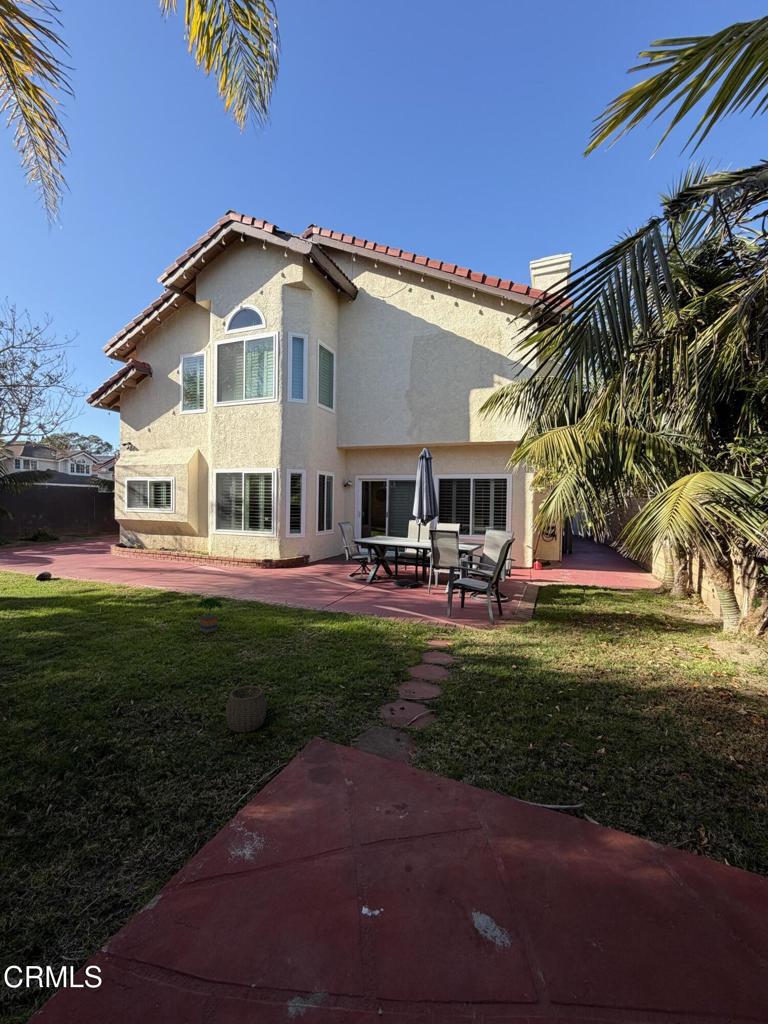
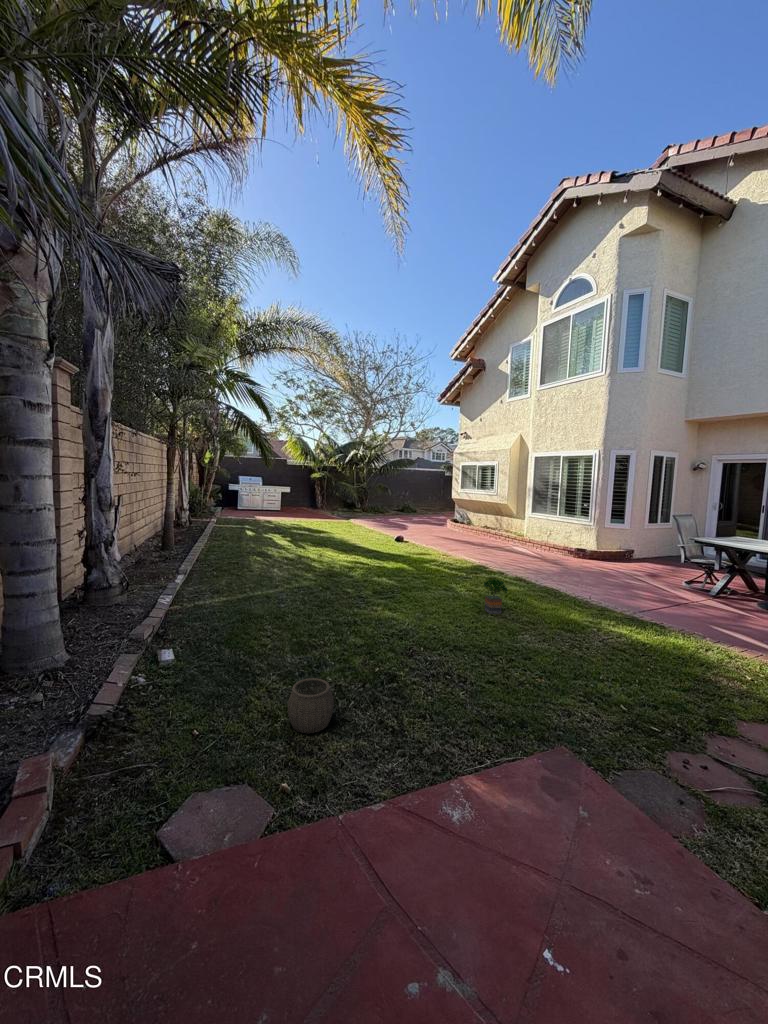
woven basket: present [226,686,267,732] -> present [288,678,334,733]

